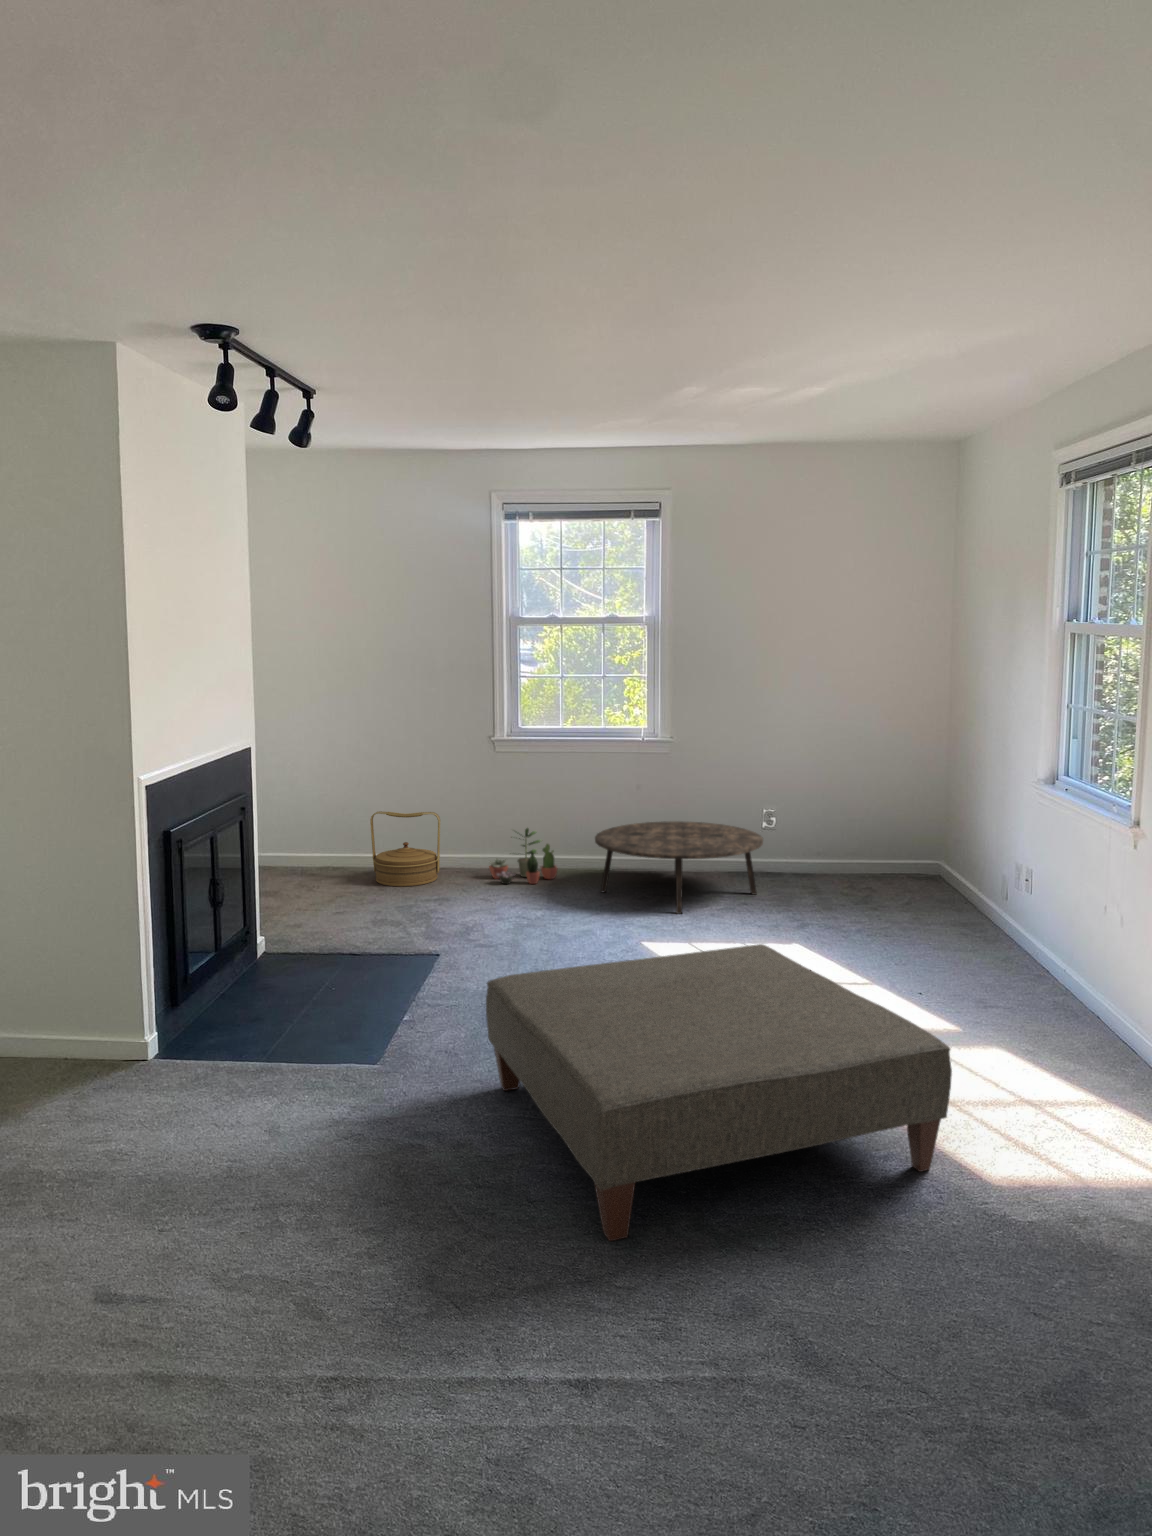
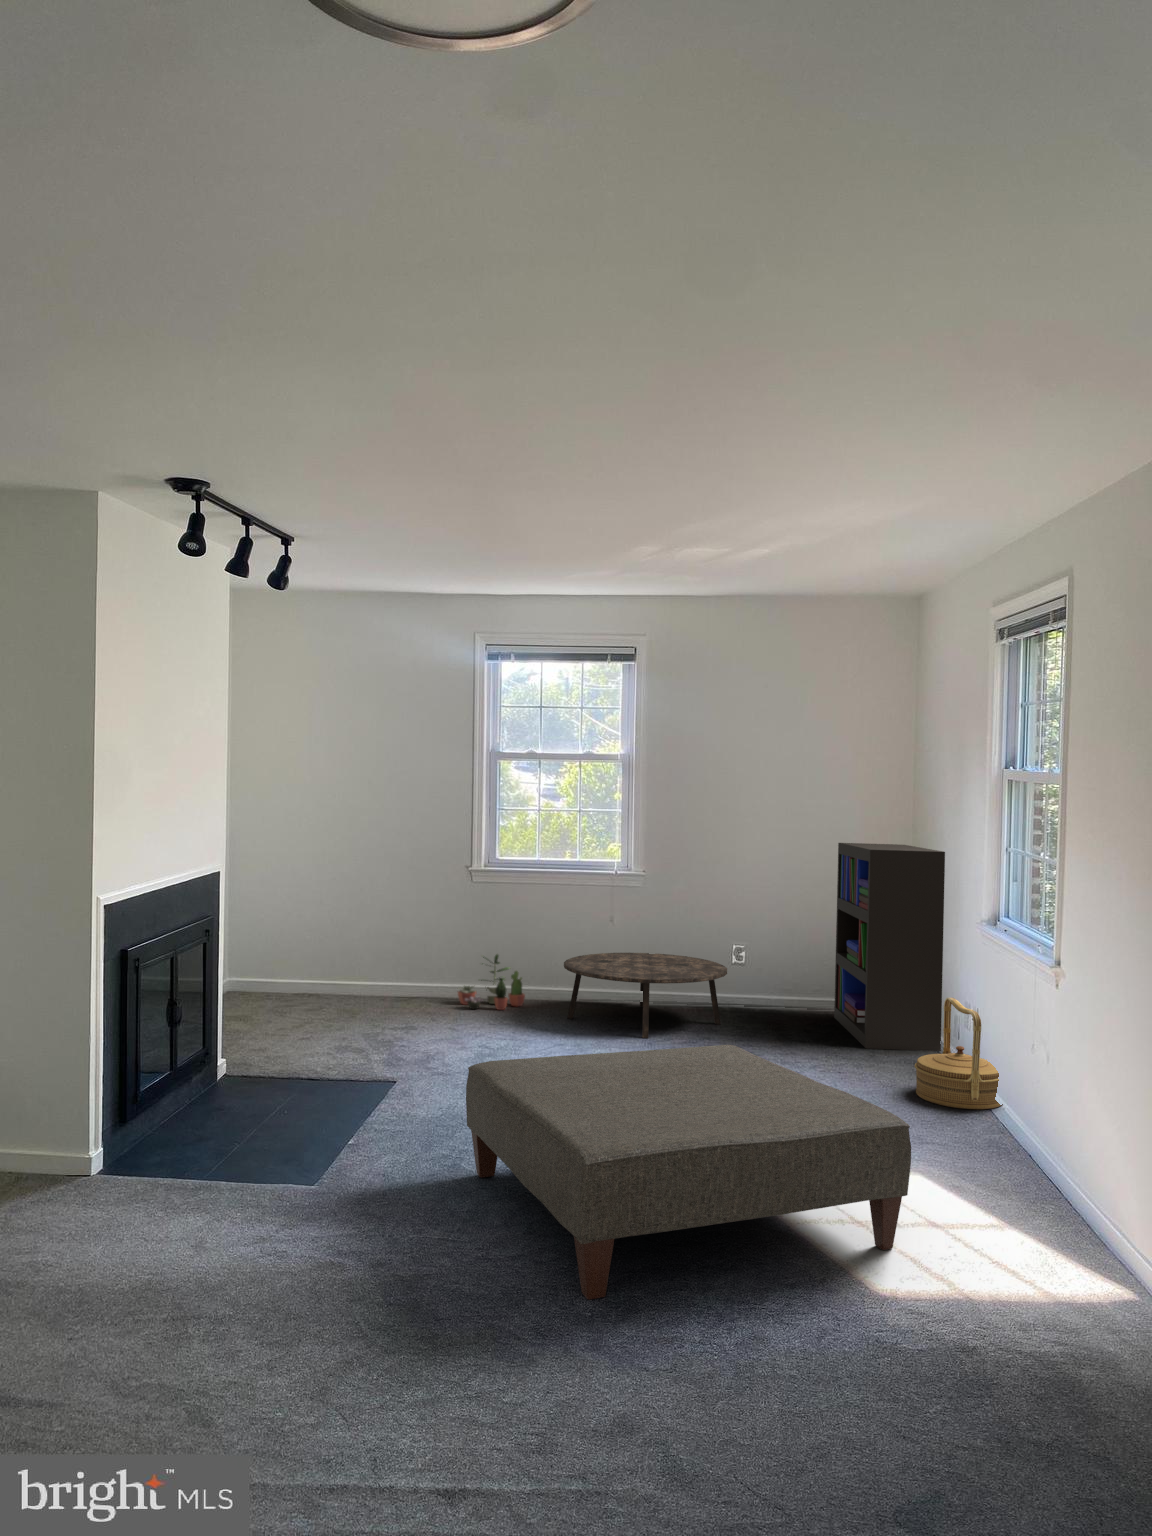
bookshelf: none [874,703,994,920] -> present [834,843,945,1051]
woven basket: present [370,811,440,886] -> present [915,998,1001,1109]

